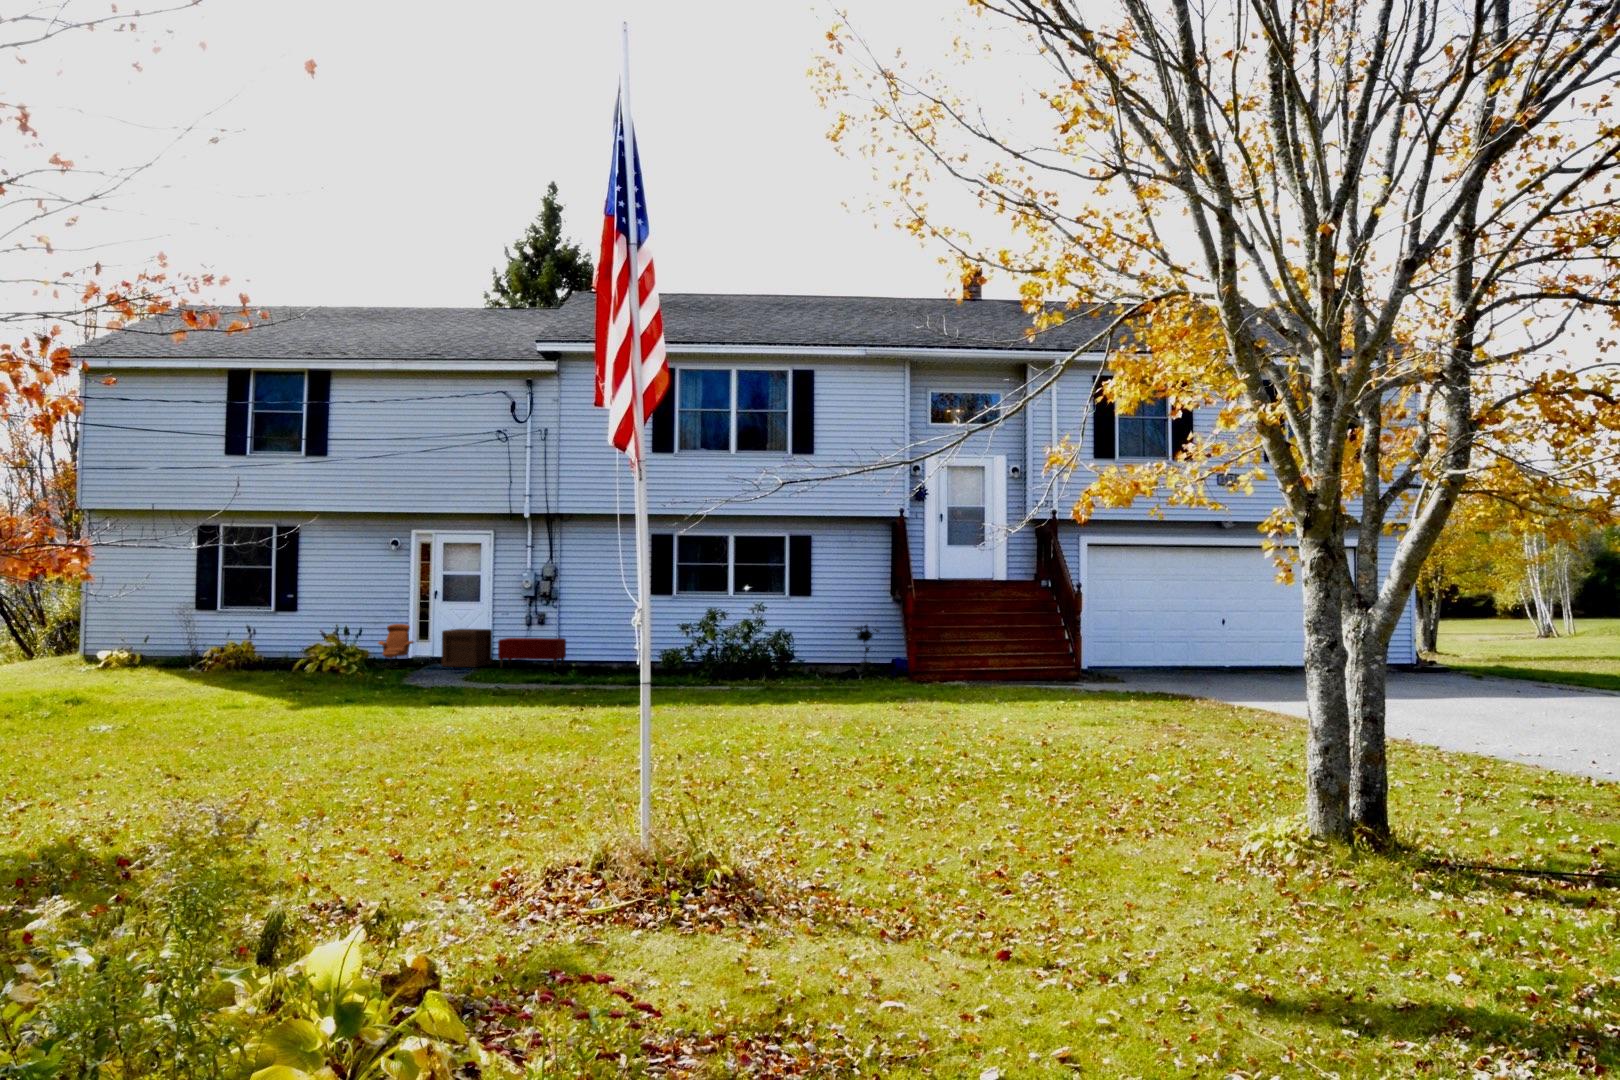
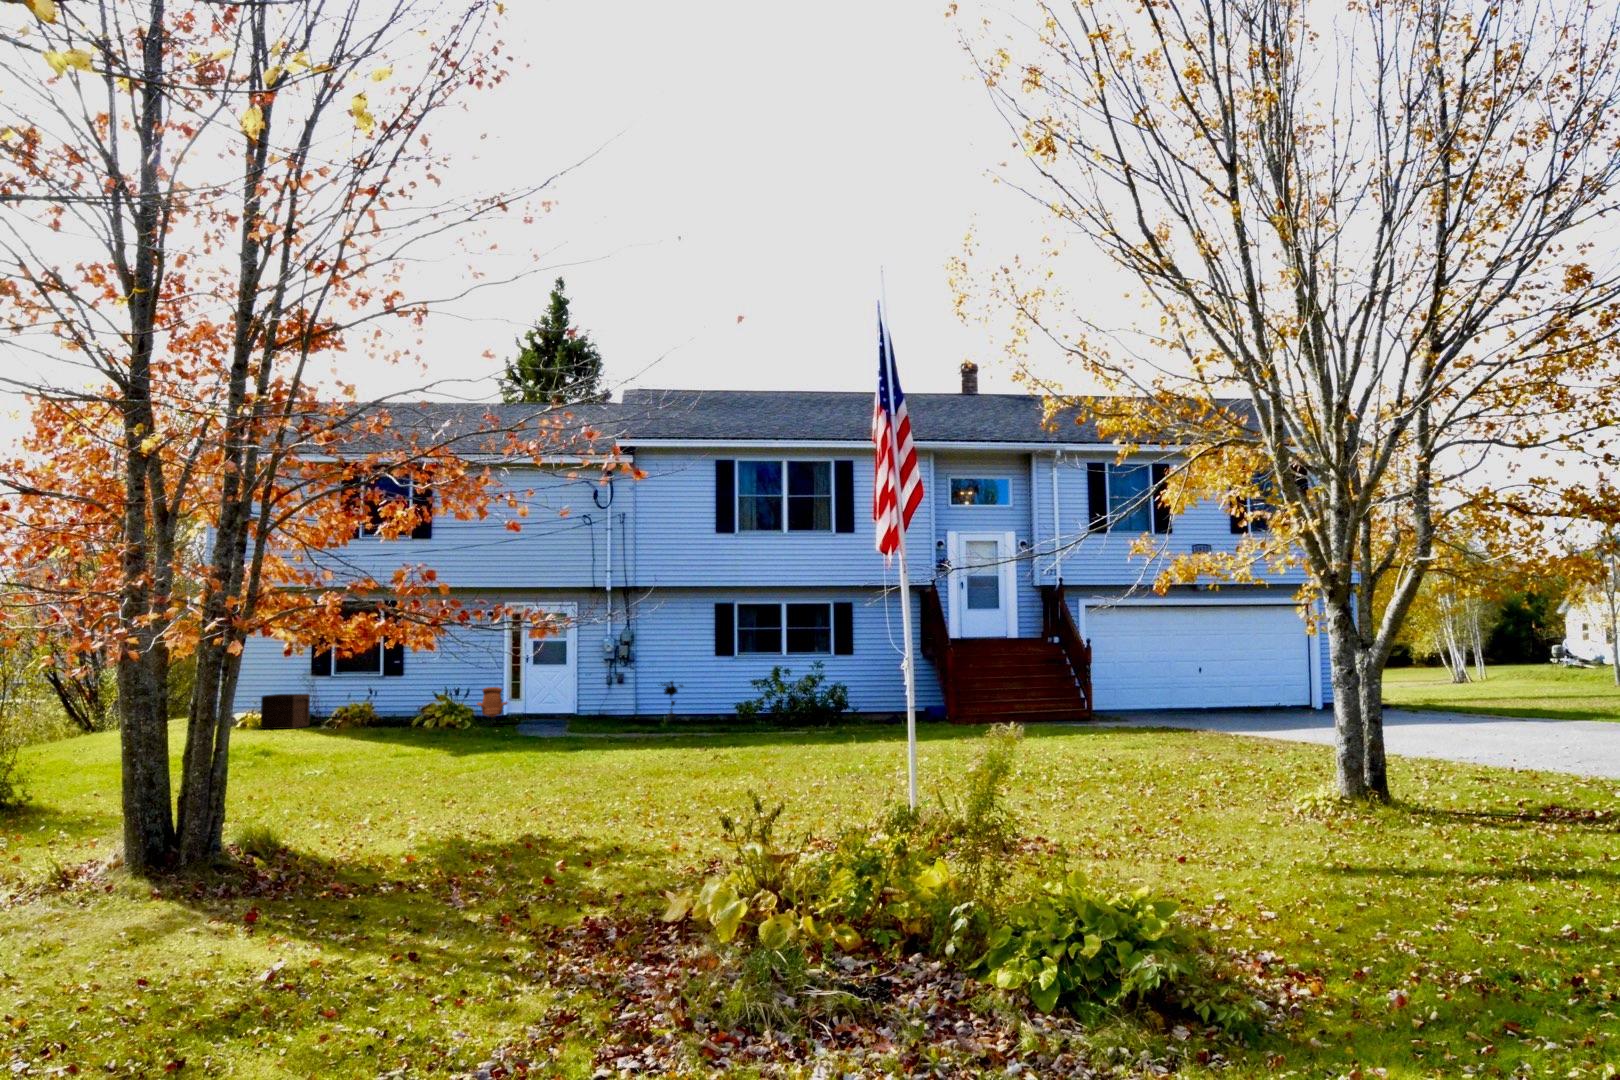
potted plant: present [853,625,879,671] -> present [661,681,683,722]
wooden crate: present [441,629,492,667] -> present [261,694,310,729]
bench: present [498,638,566,668] -> none [586,697,644,724]

